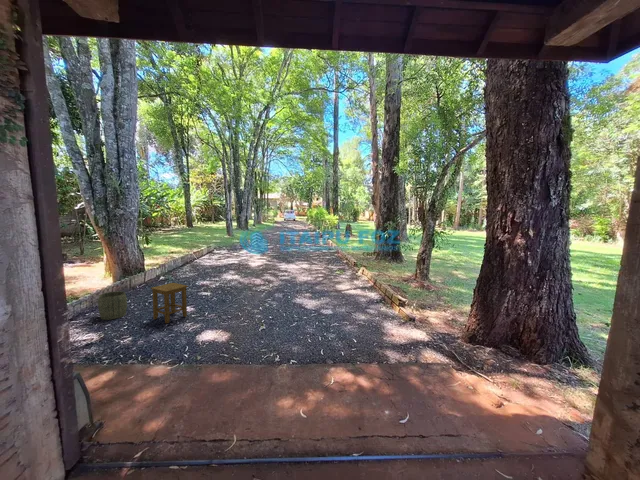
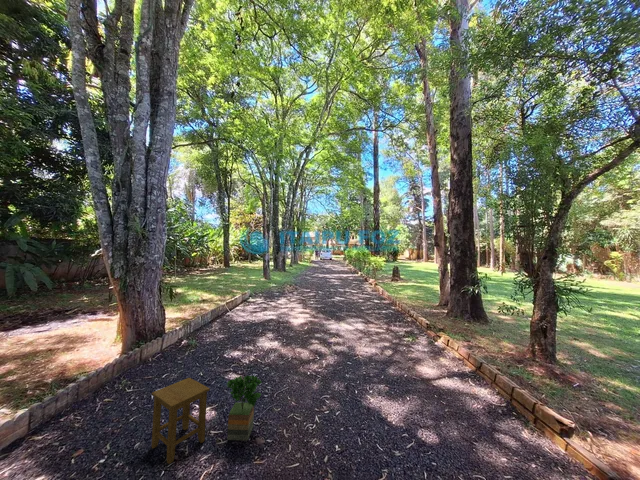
potted tree: none [198,280,222,315] -> present [227,376,261,441]
woven basket: present [98,291,127,320] -> none [72,388,119,444]

